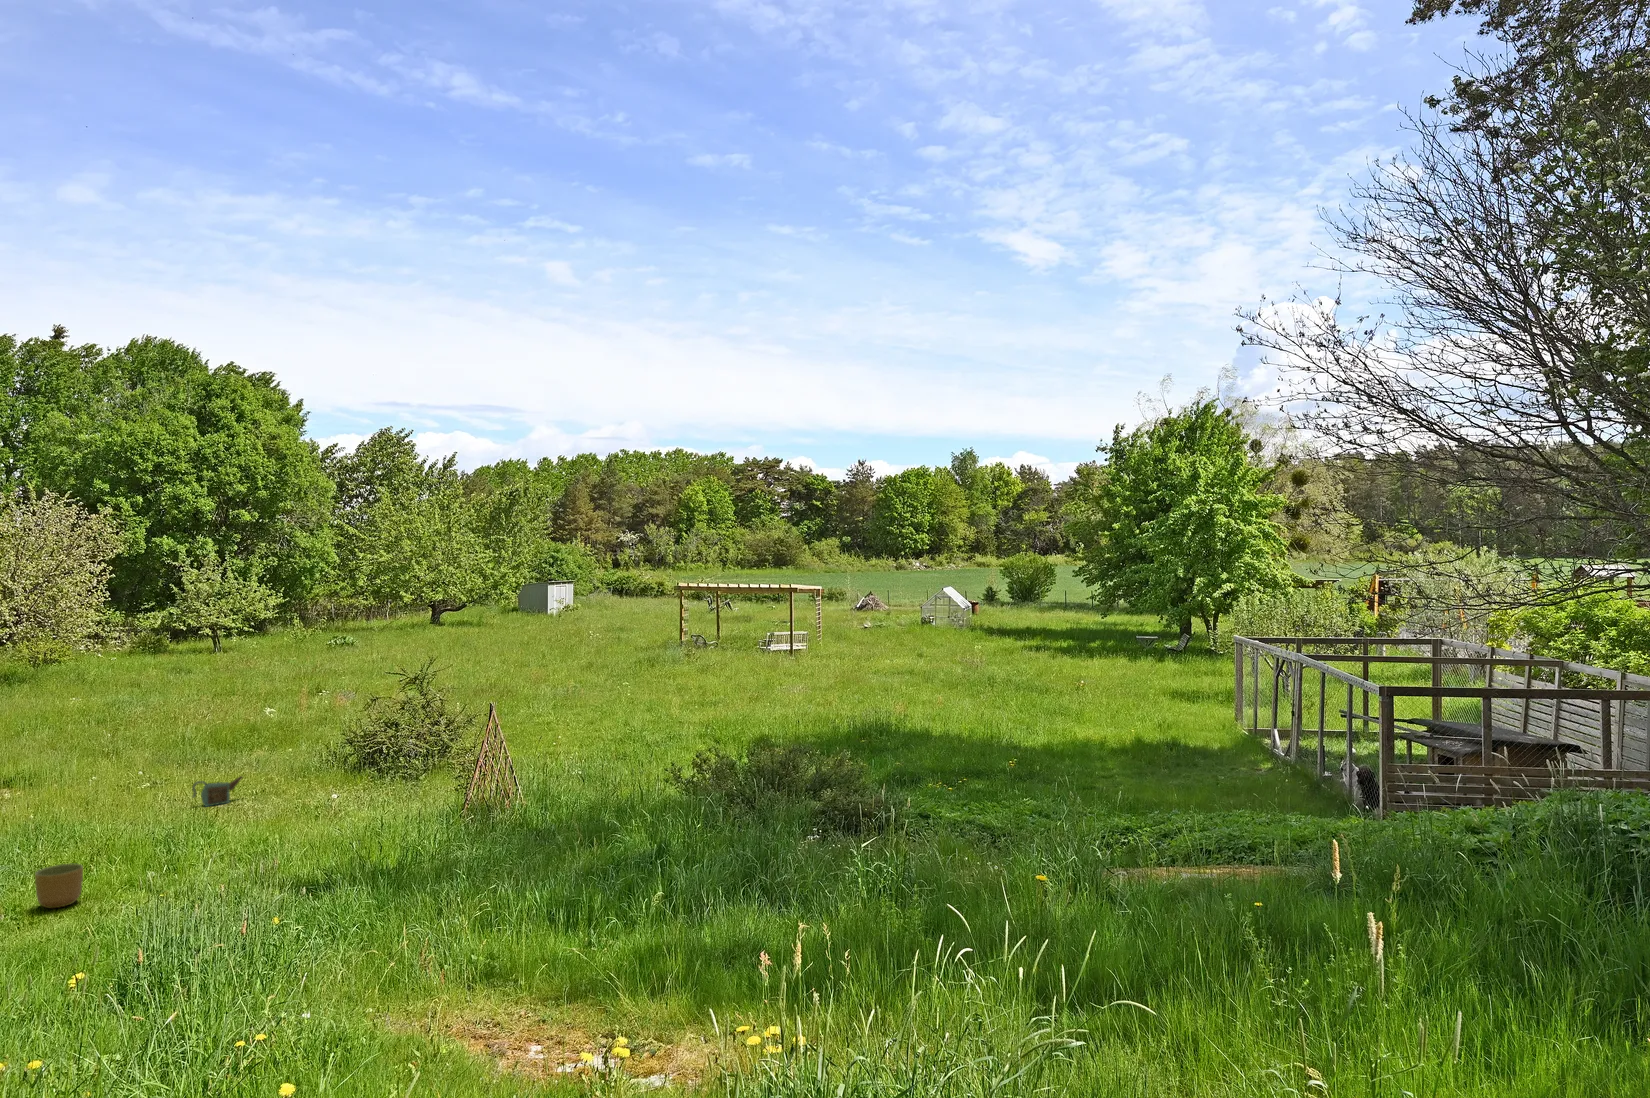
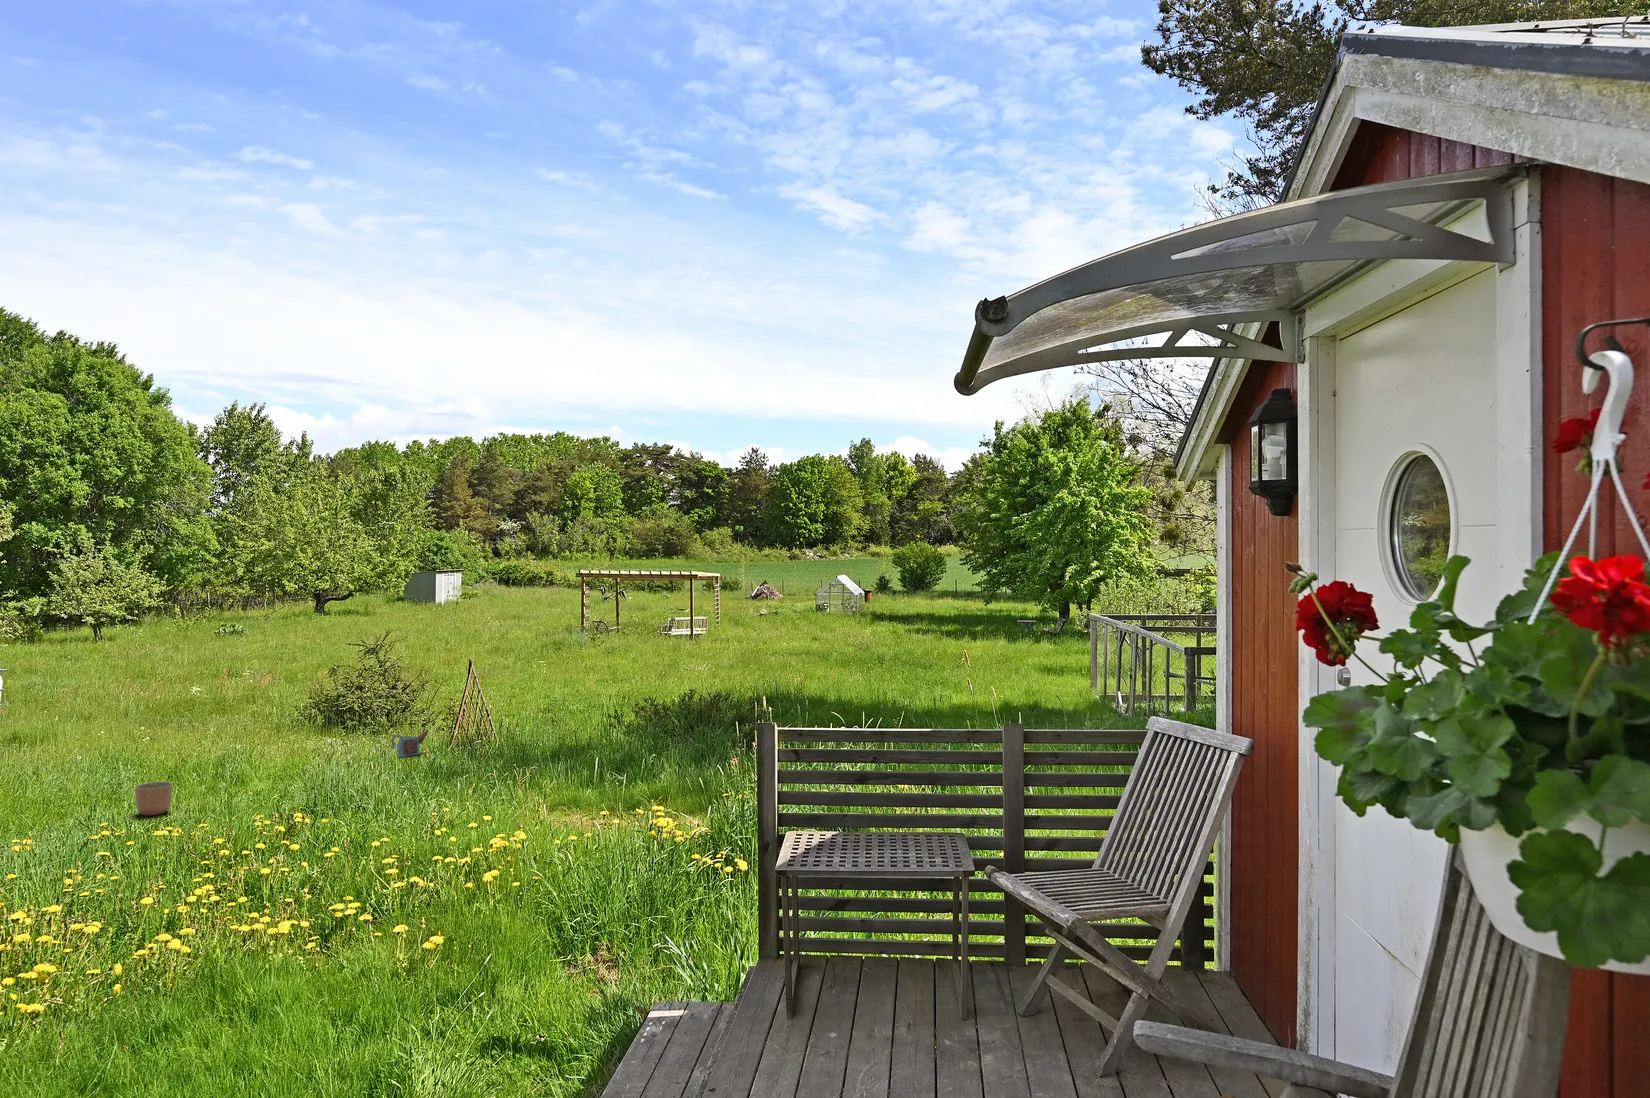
watering can: present [192,776,243,807] -> present [391,731,428,757]

